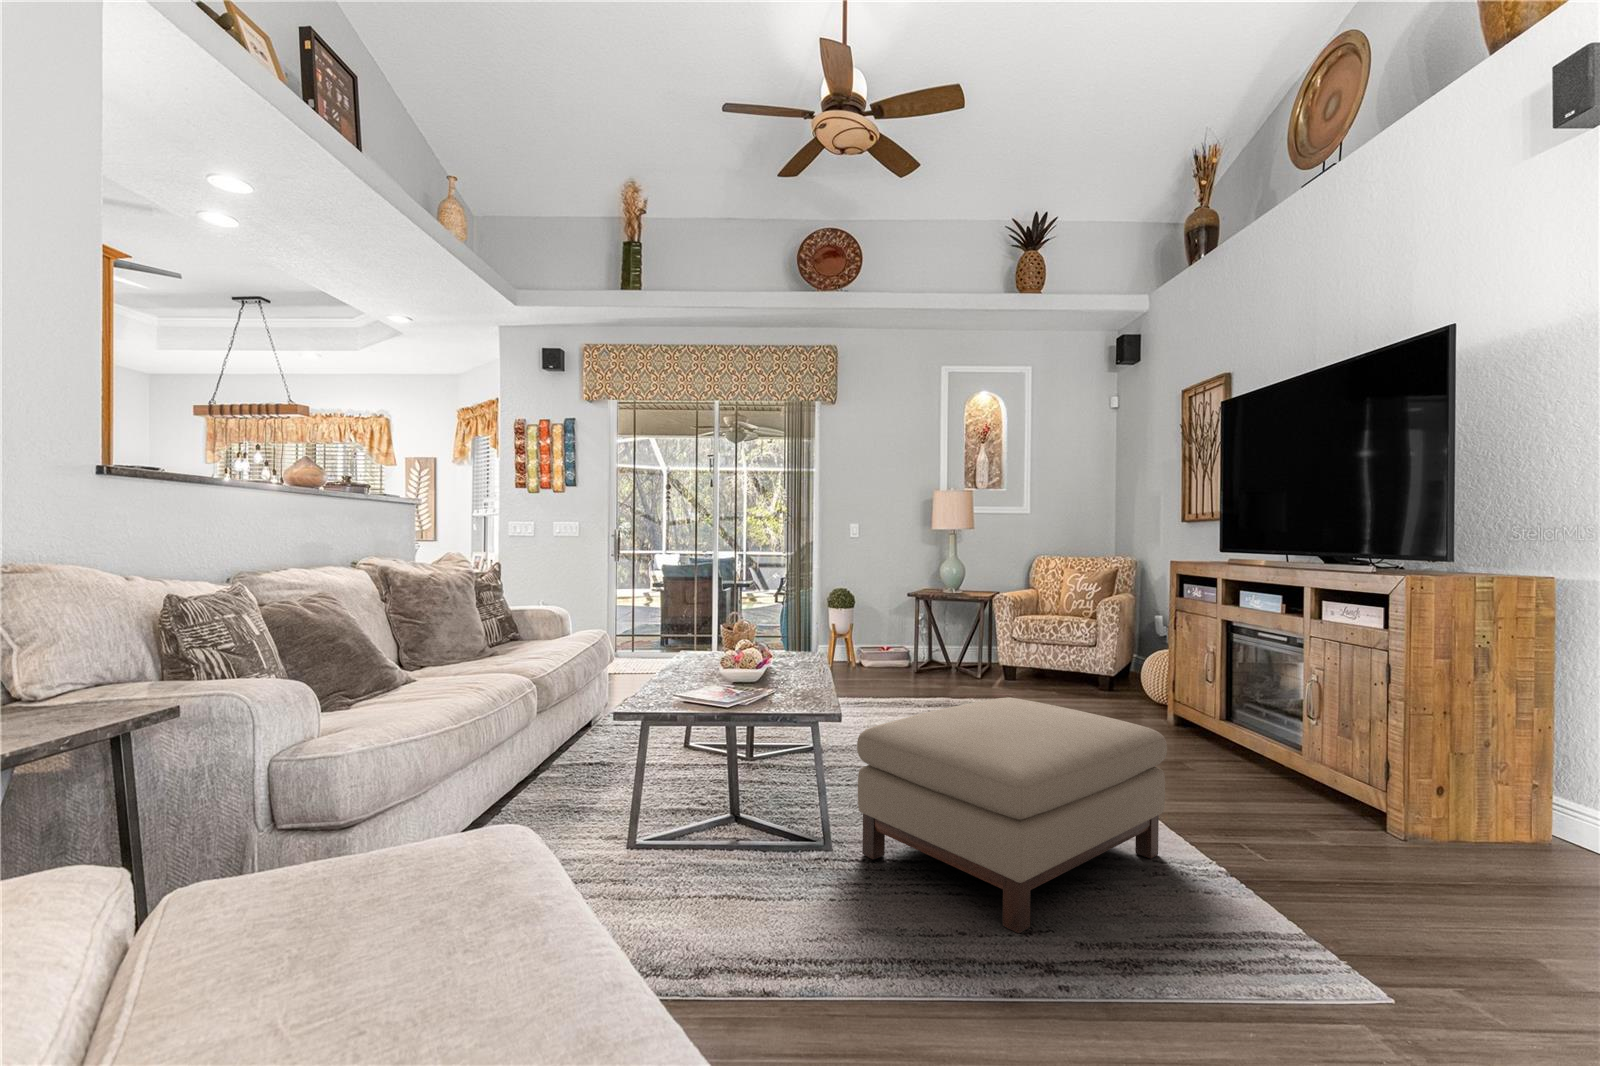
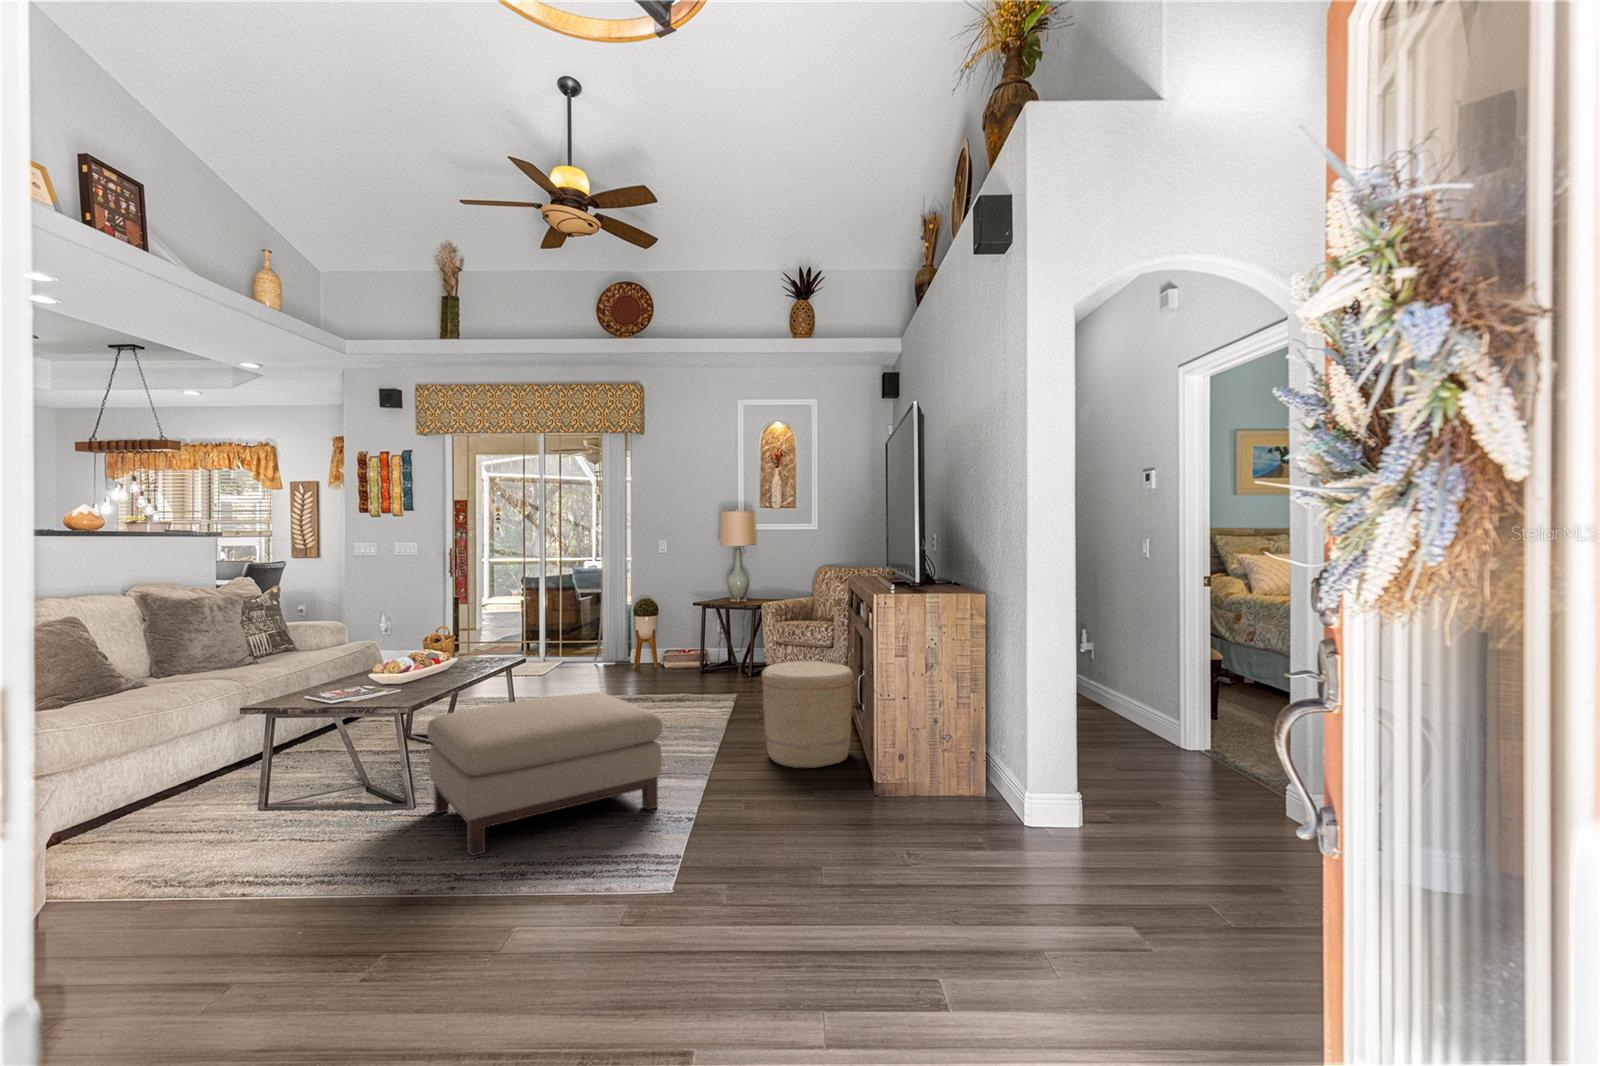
woven basket: none [1164,662,1298,798] -> present [762,661,854,768]

